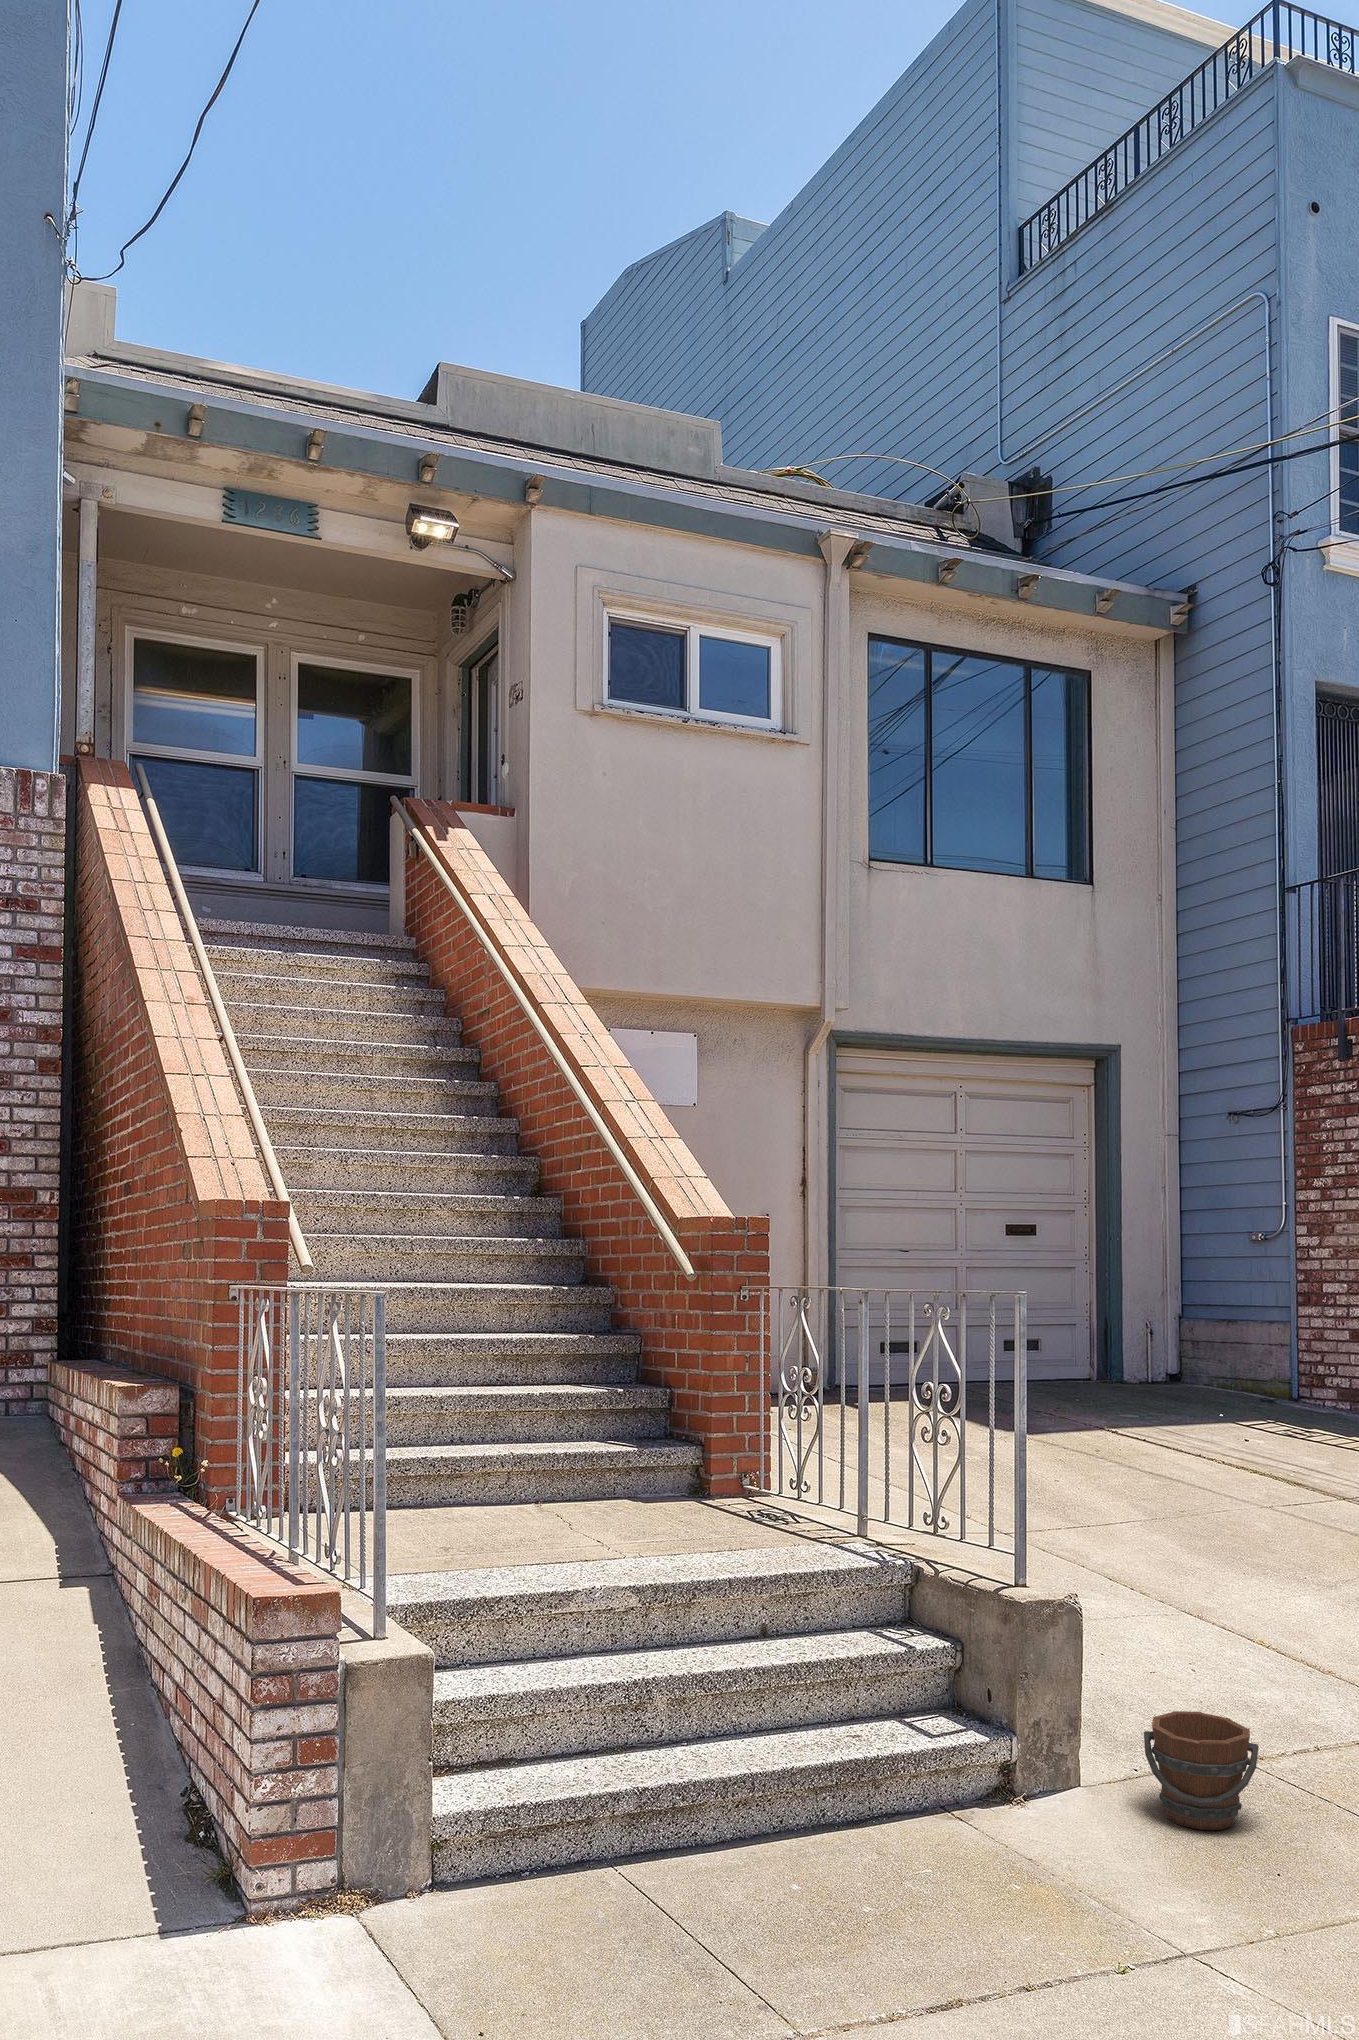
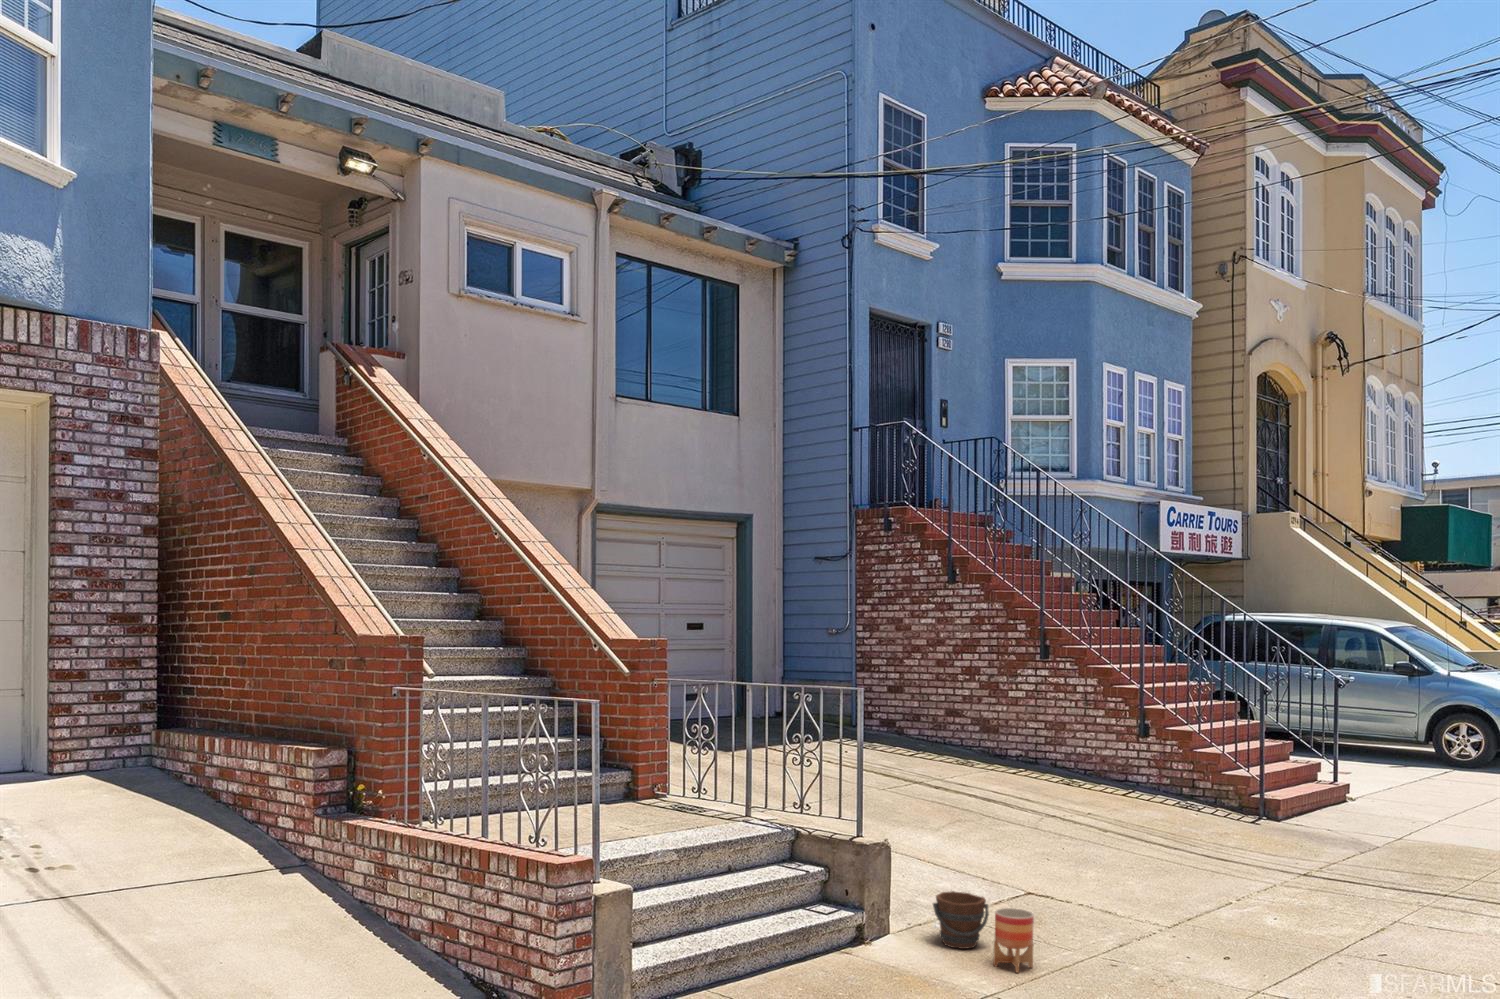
planter: none [1238,1758,1322,1896] -> present [993,908,1034,973]

